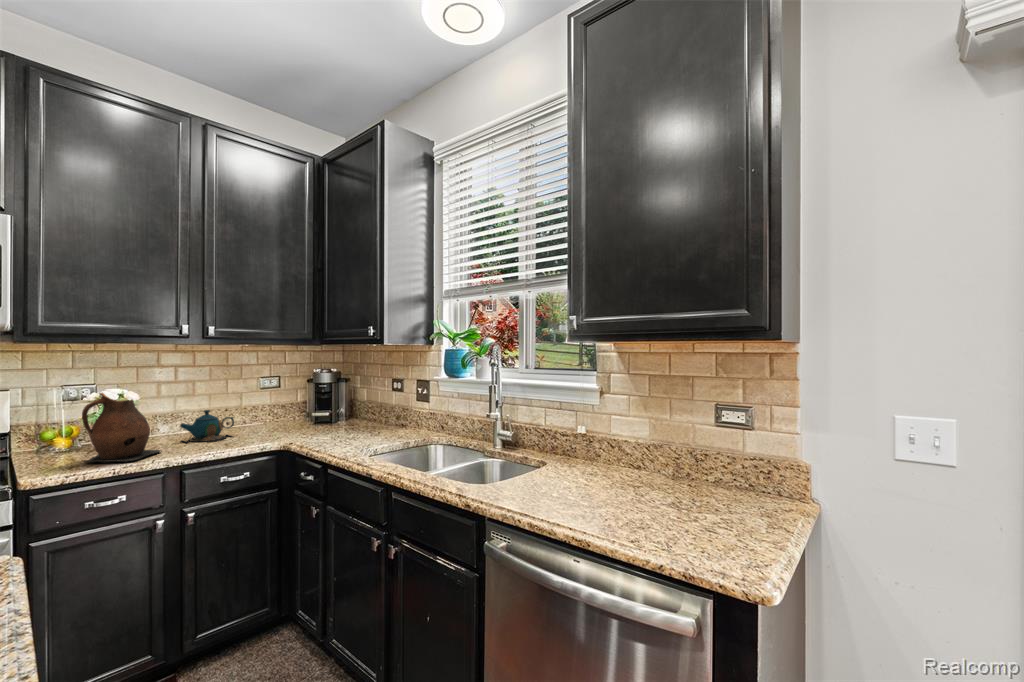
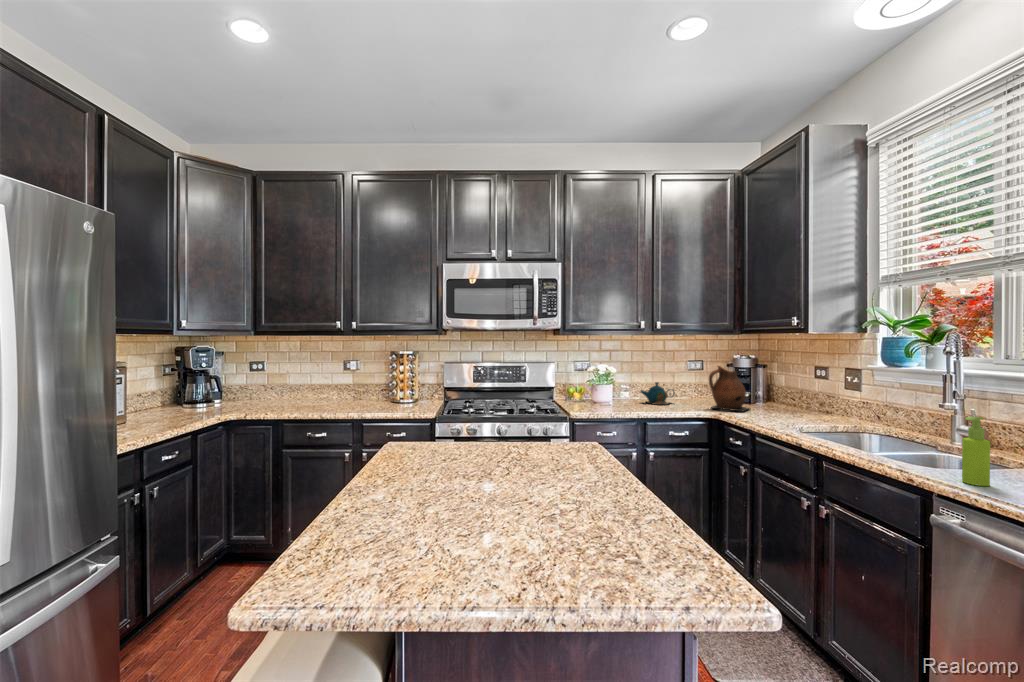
ceramic pitcher: present [82,393,161,462] -> present [709,366,749,411]
soap dispenser: none [506,433,525,501] -> present [962,416,990,486]

